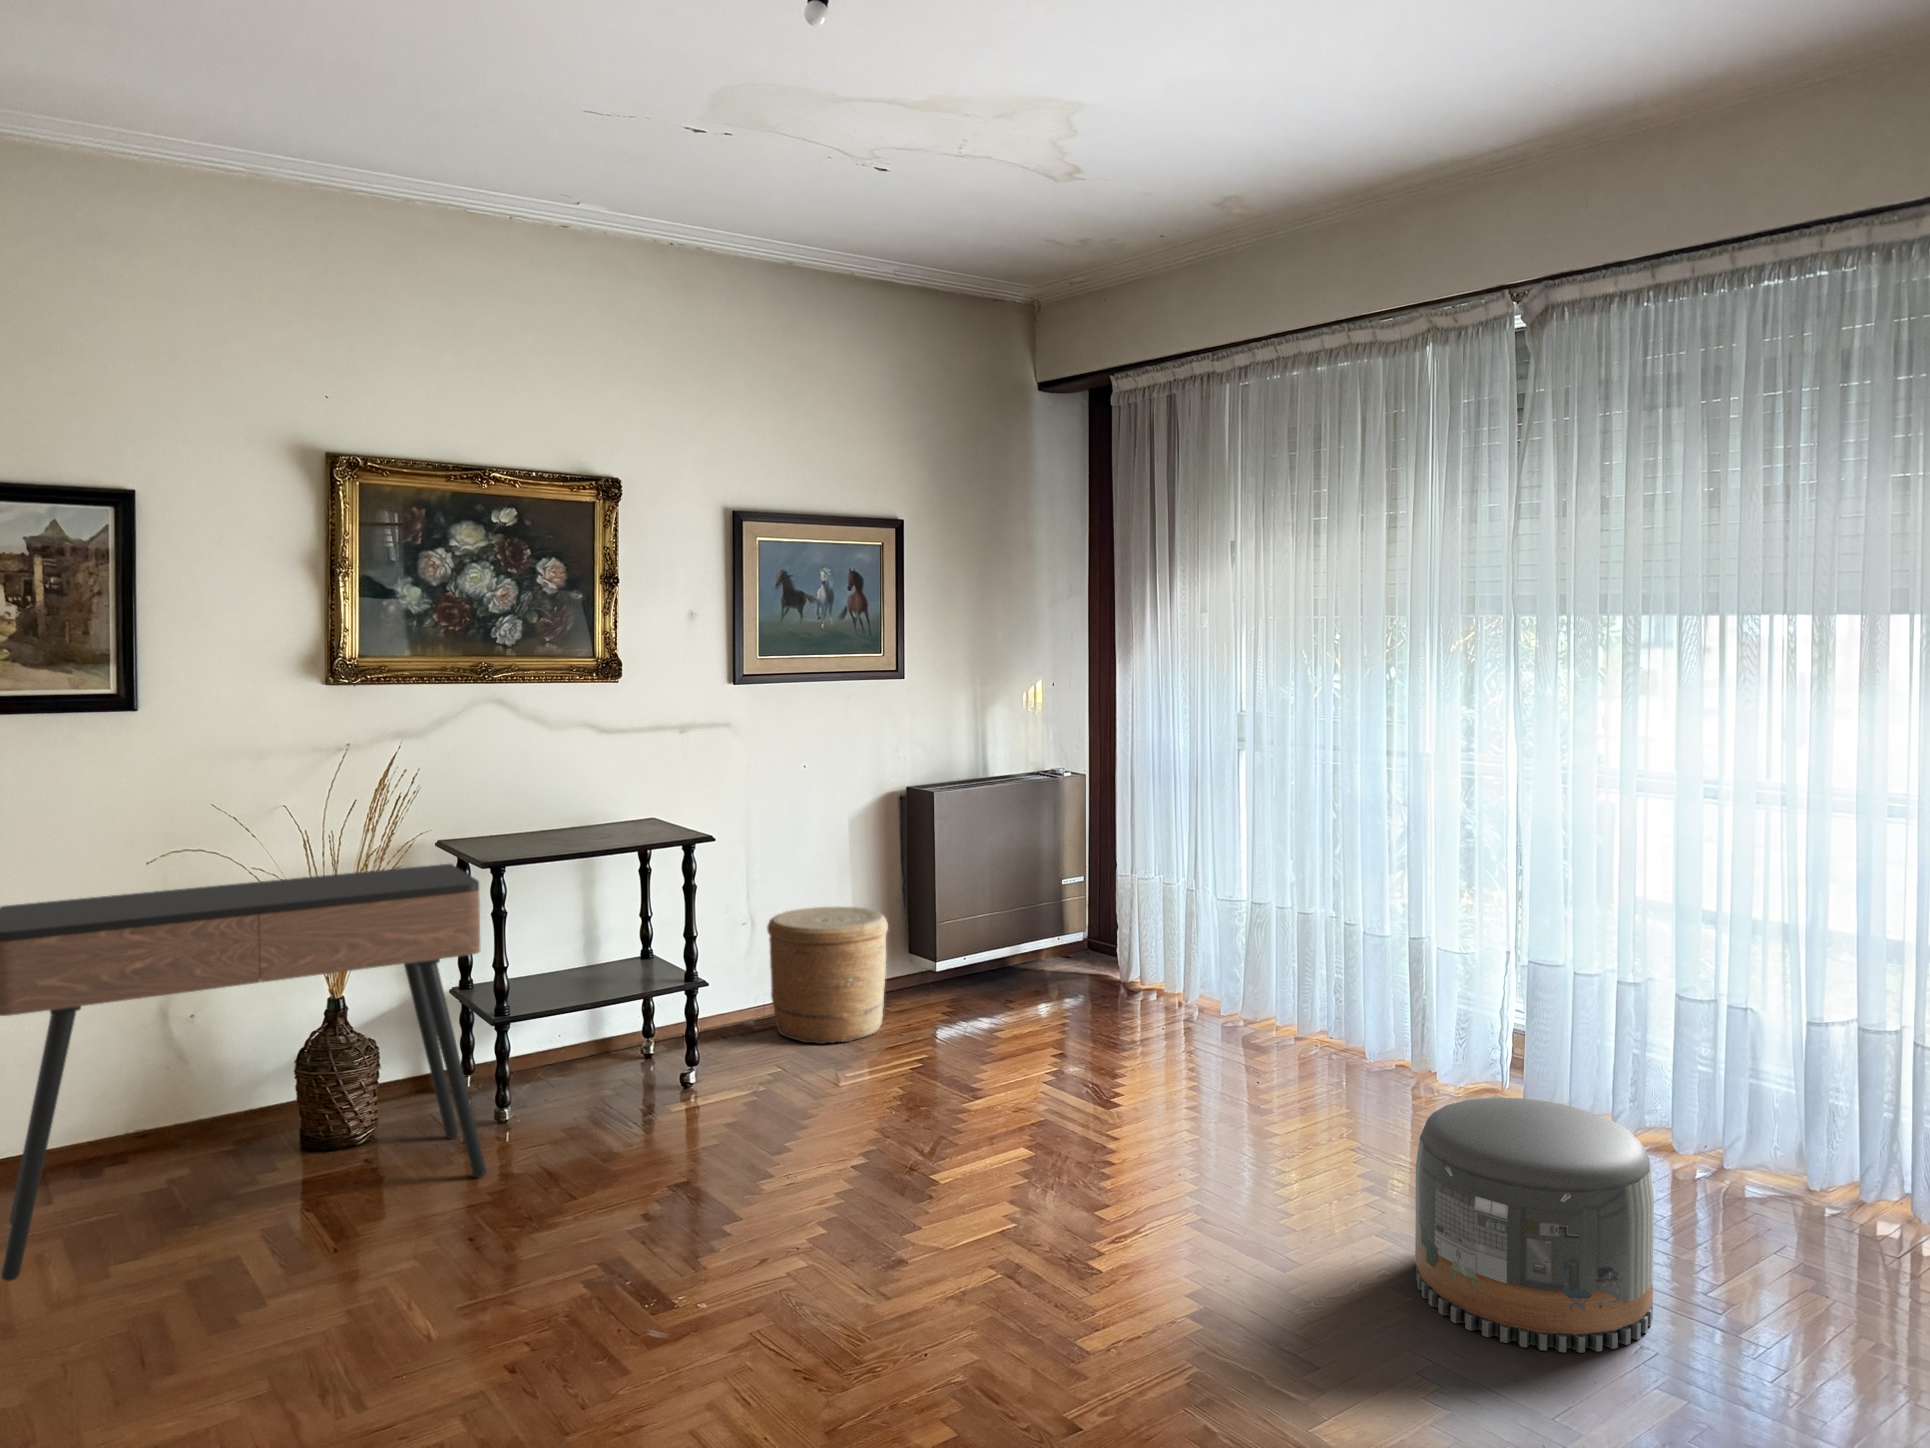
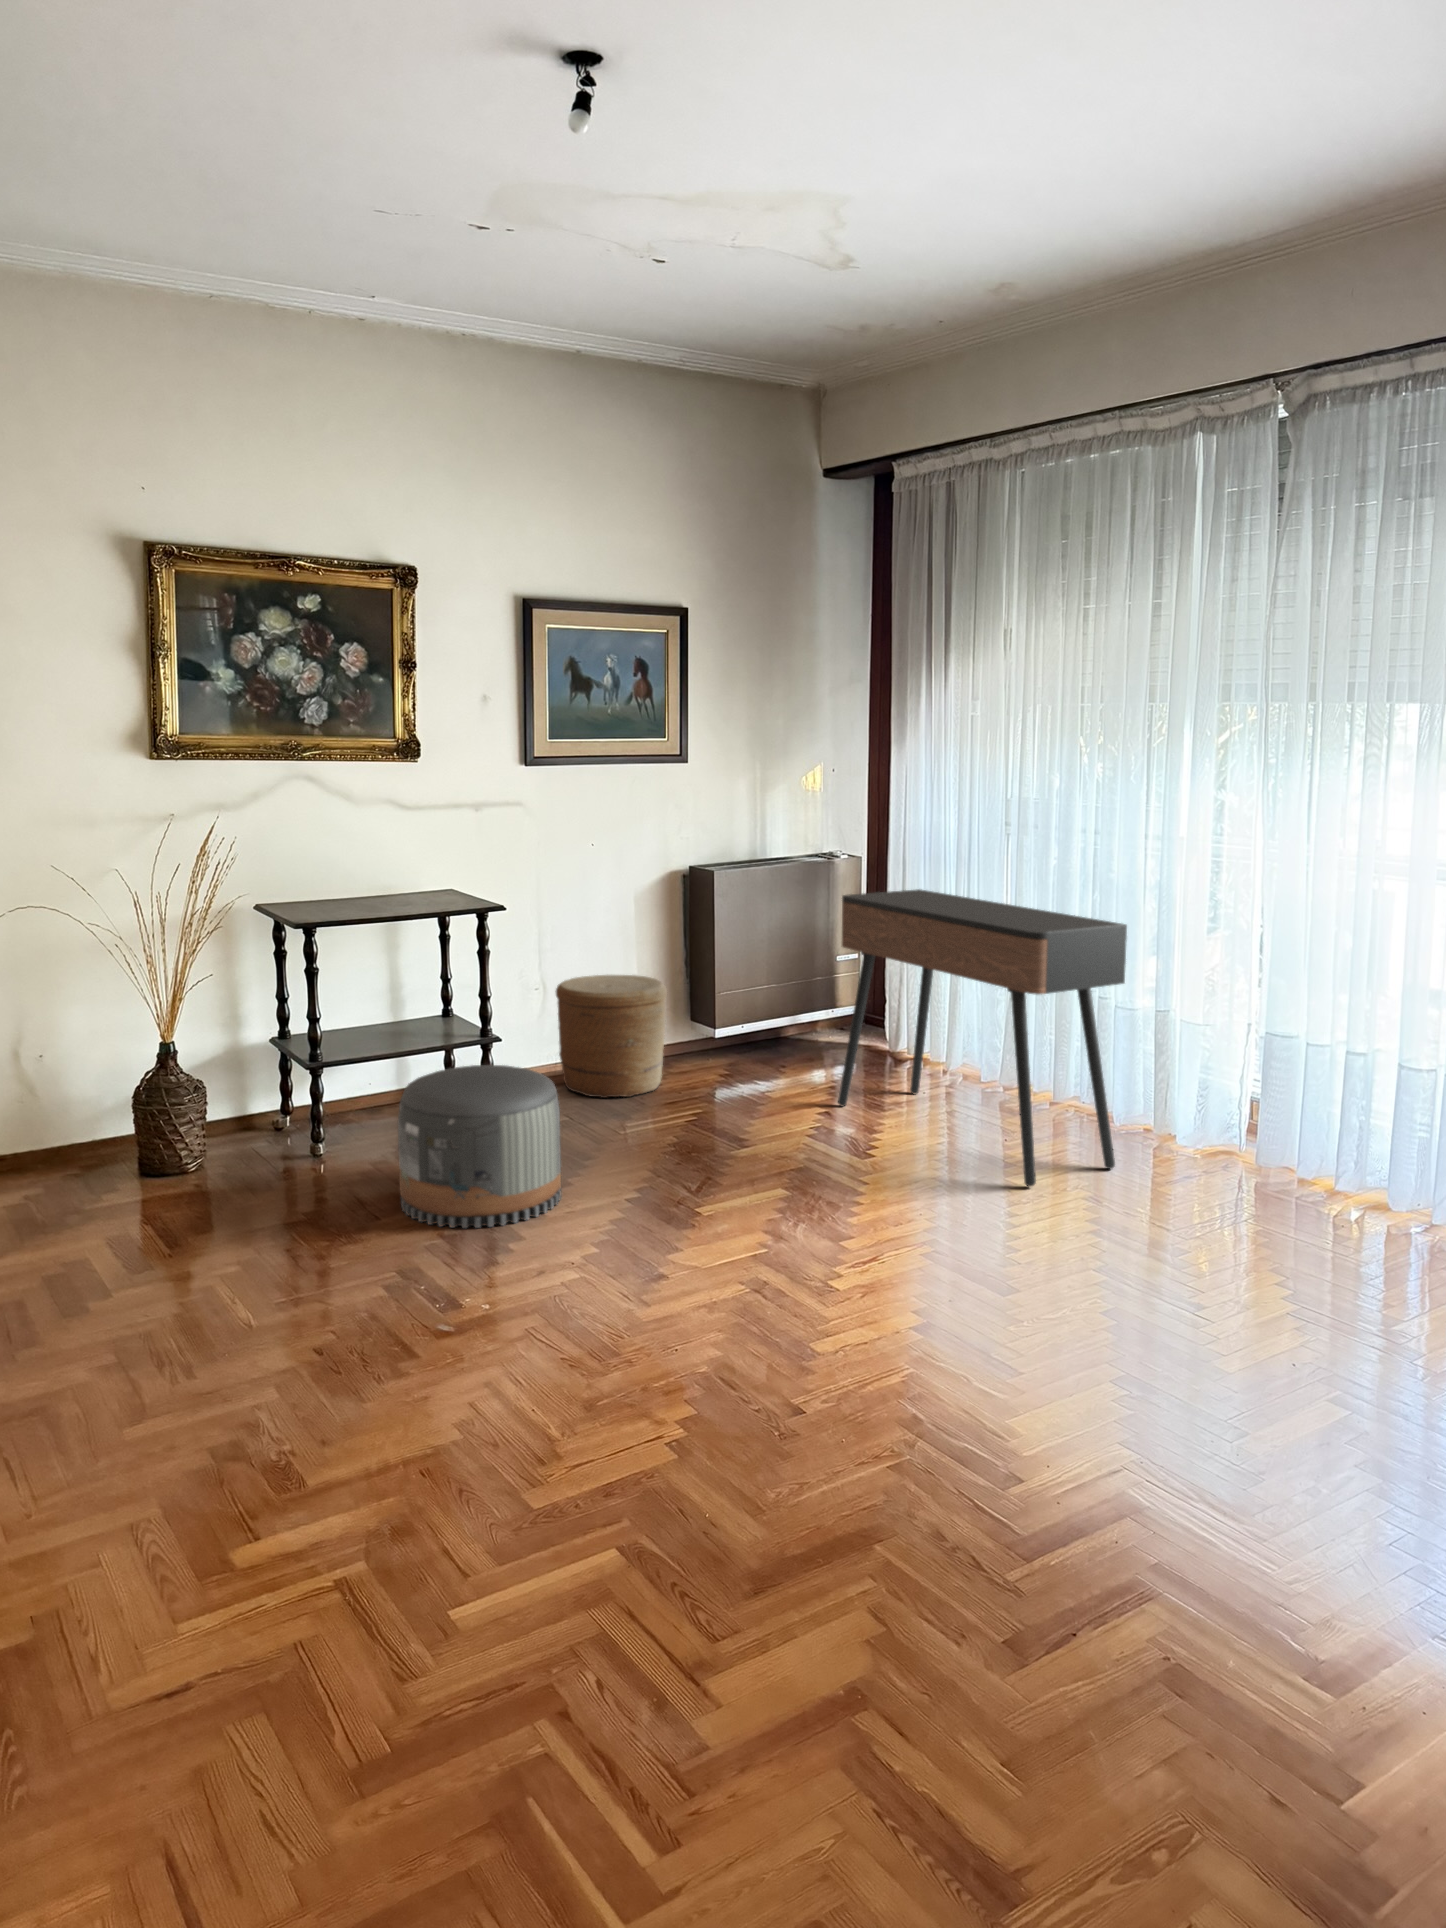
console table: present [0,864,486,1281] -> present [838,889,1127,1187]
pouf: present [1415,1097,1654,1353] -> present [398,1065,561,1228]

